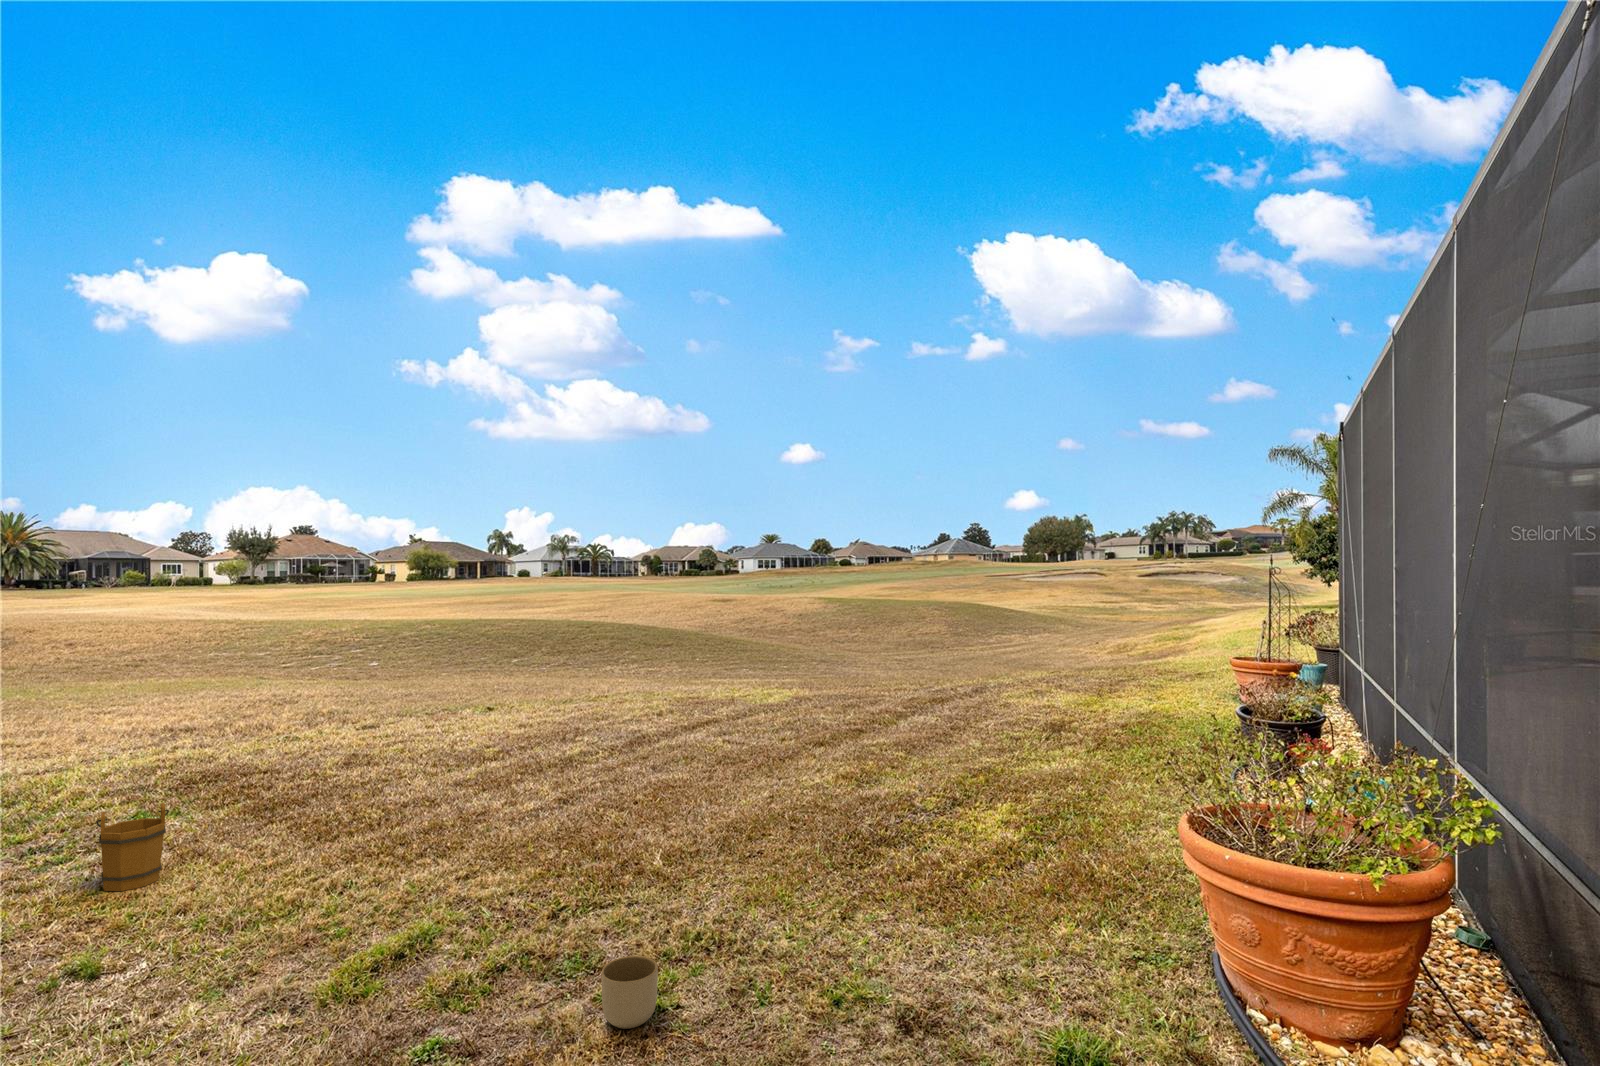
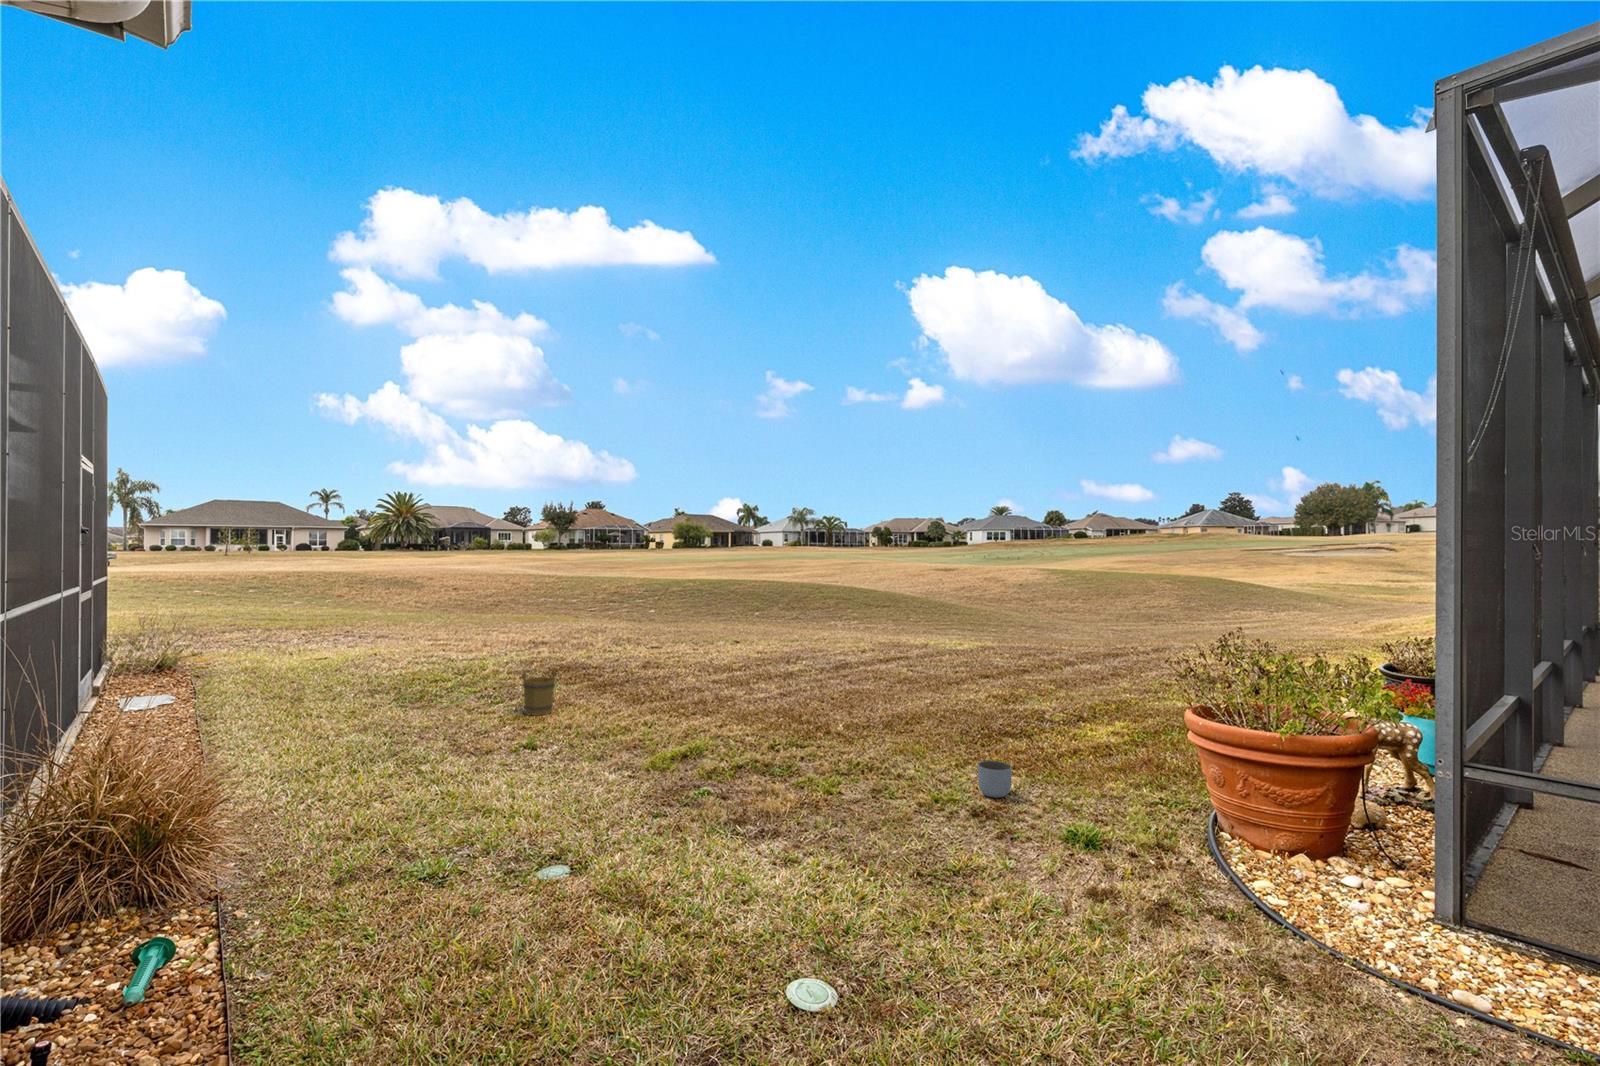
planter: present [601,956,658,1029] -> present [978,761,1011,798]

